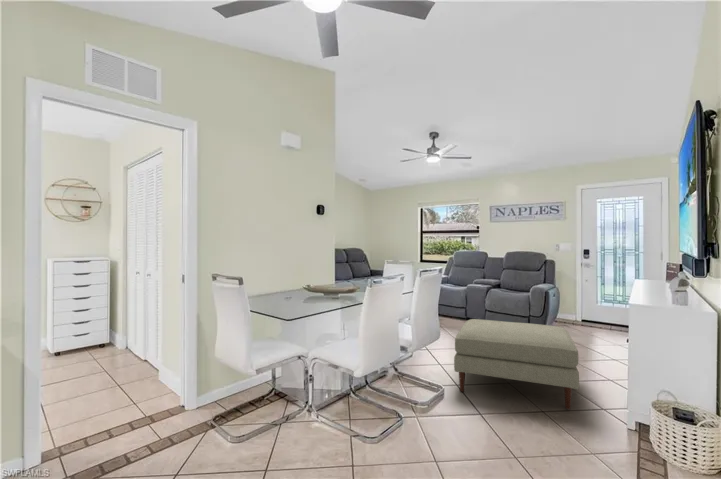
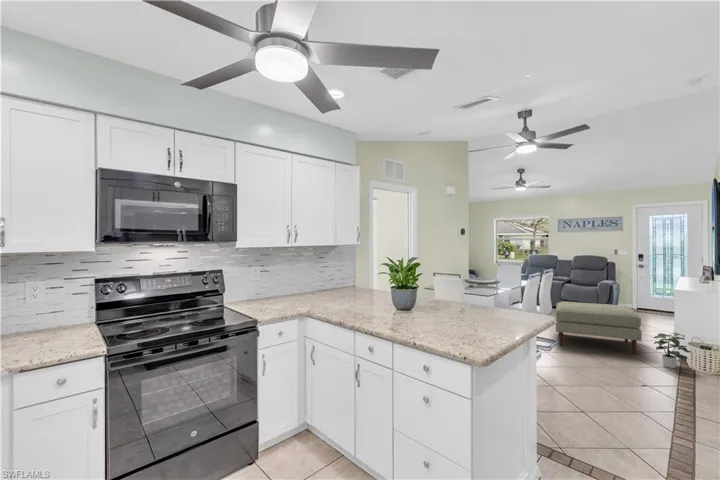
potted plant: none [595,379,661,444] -> present [654,333,691,368]

